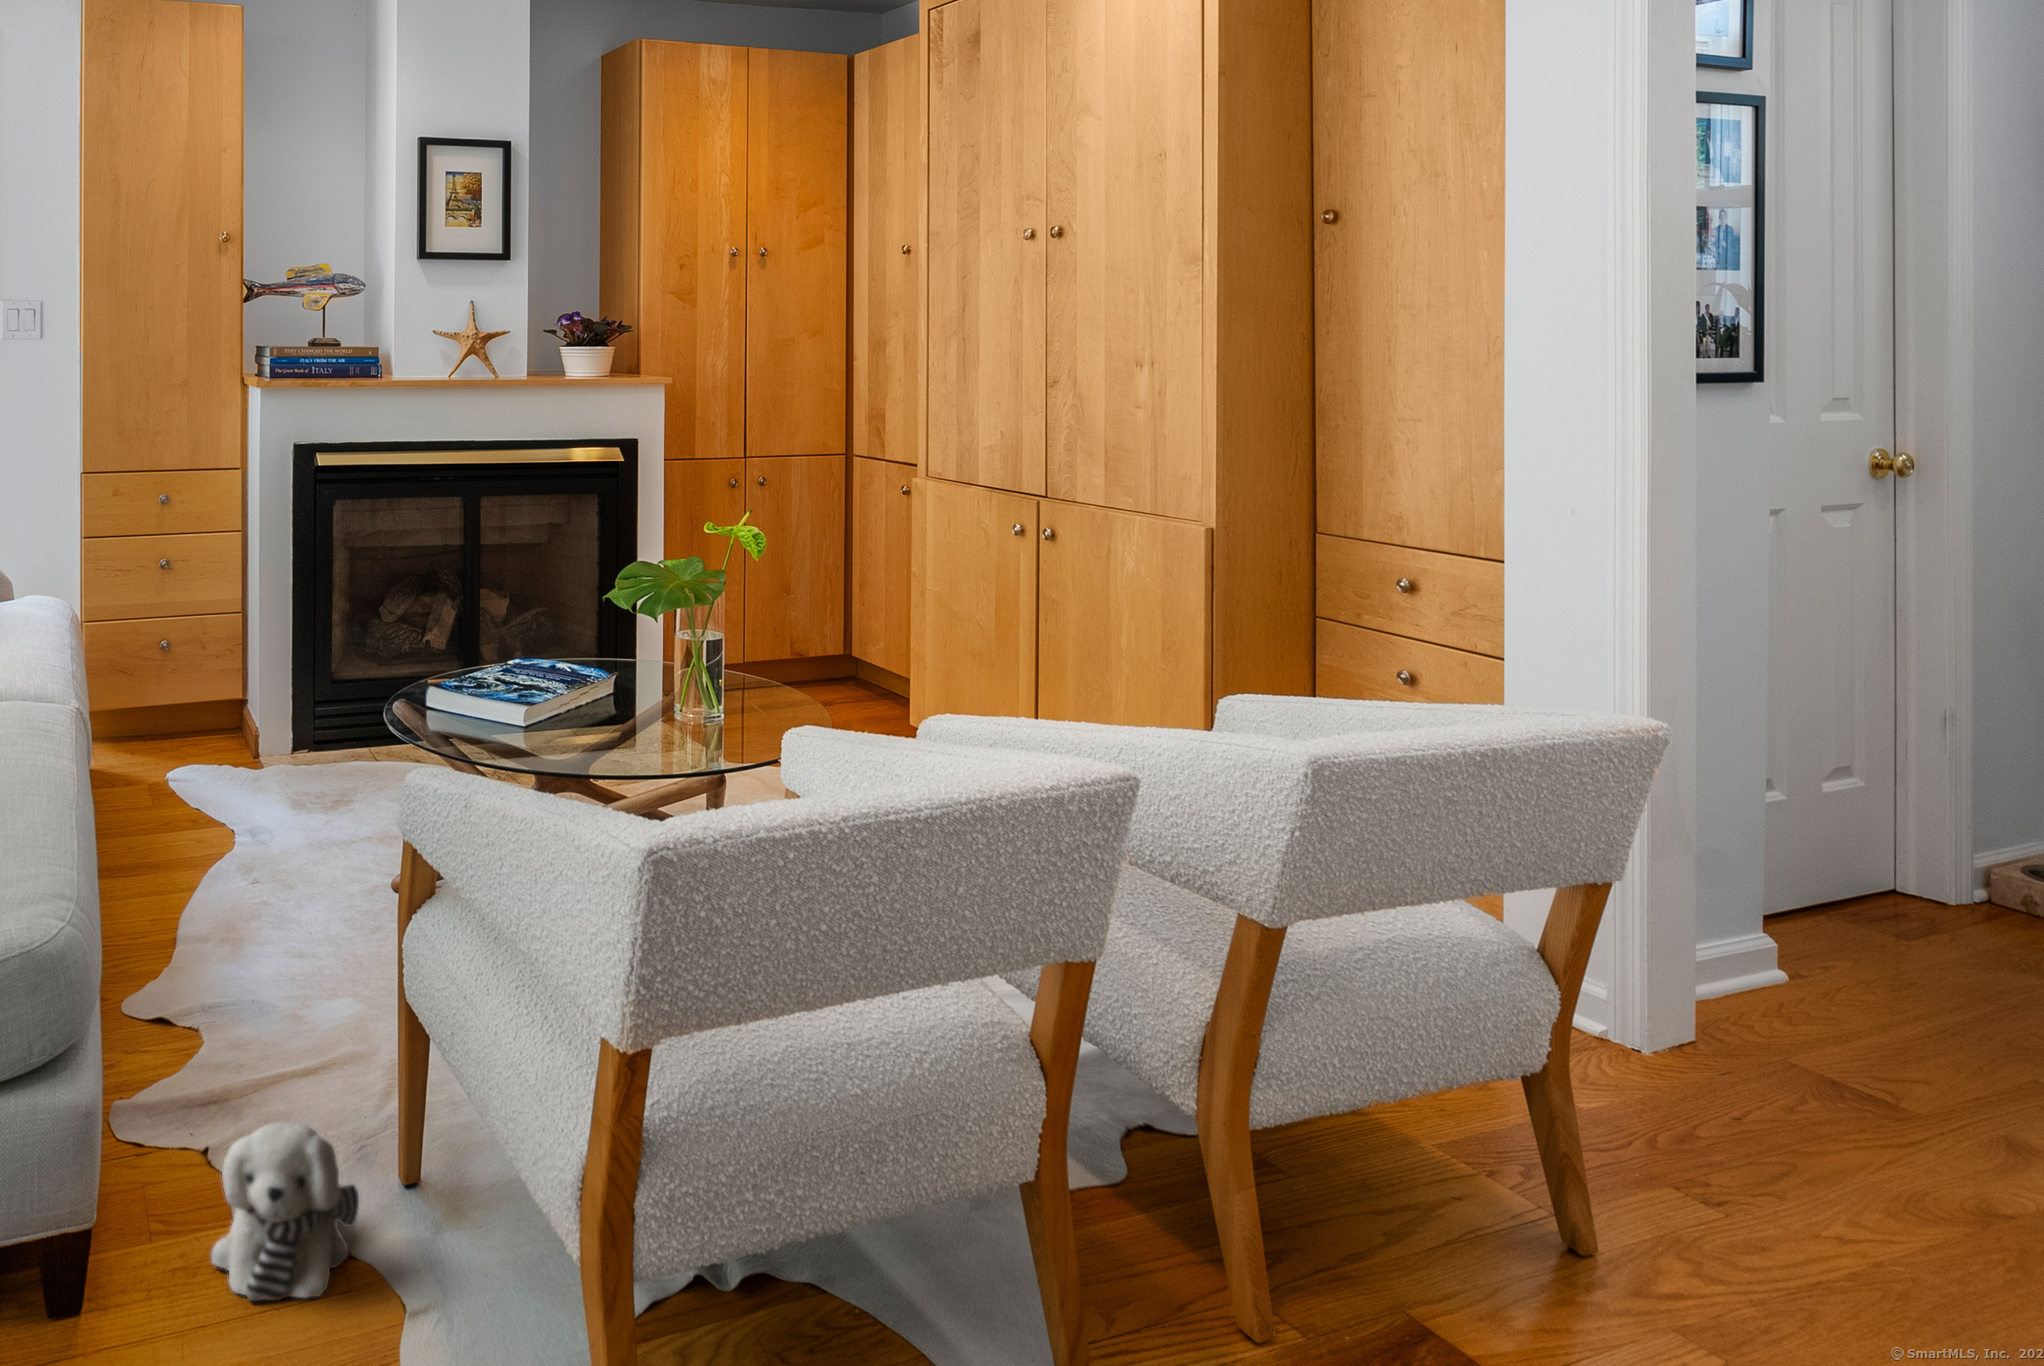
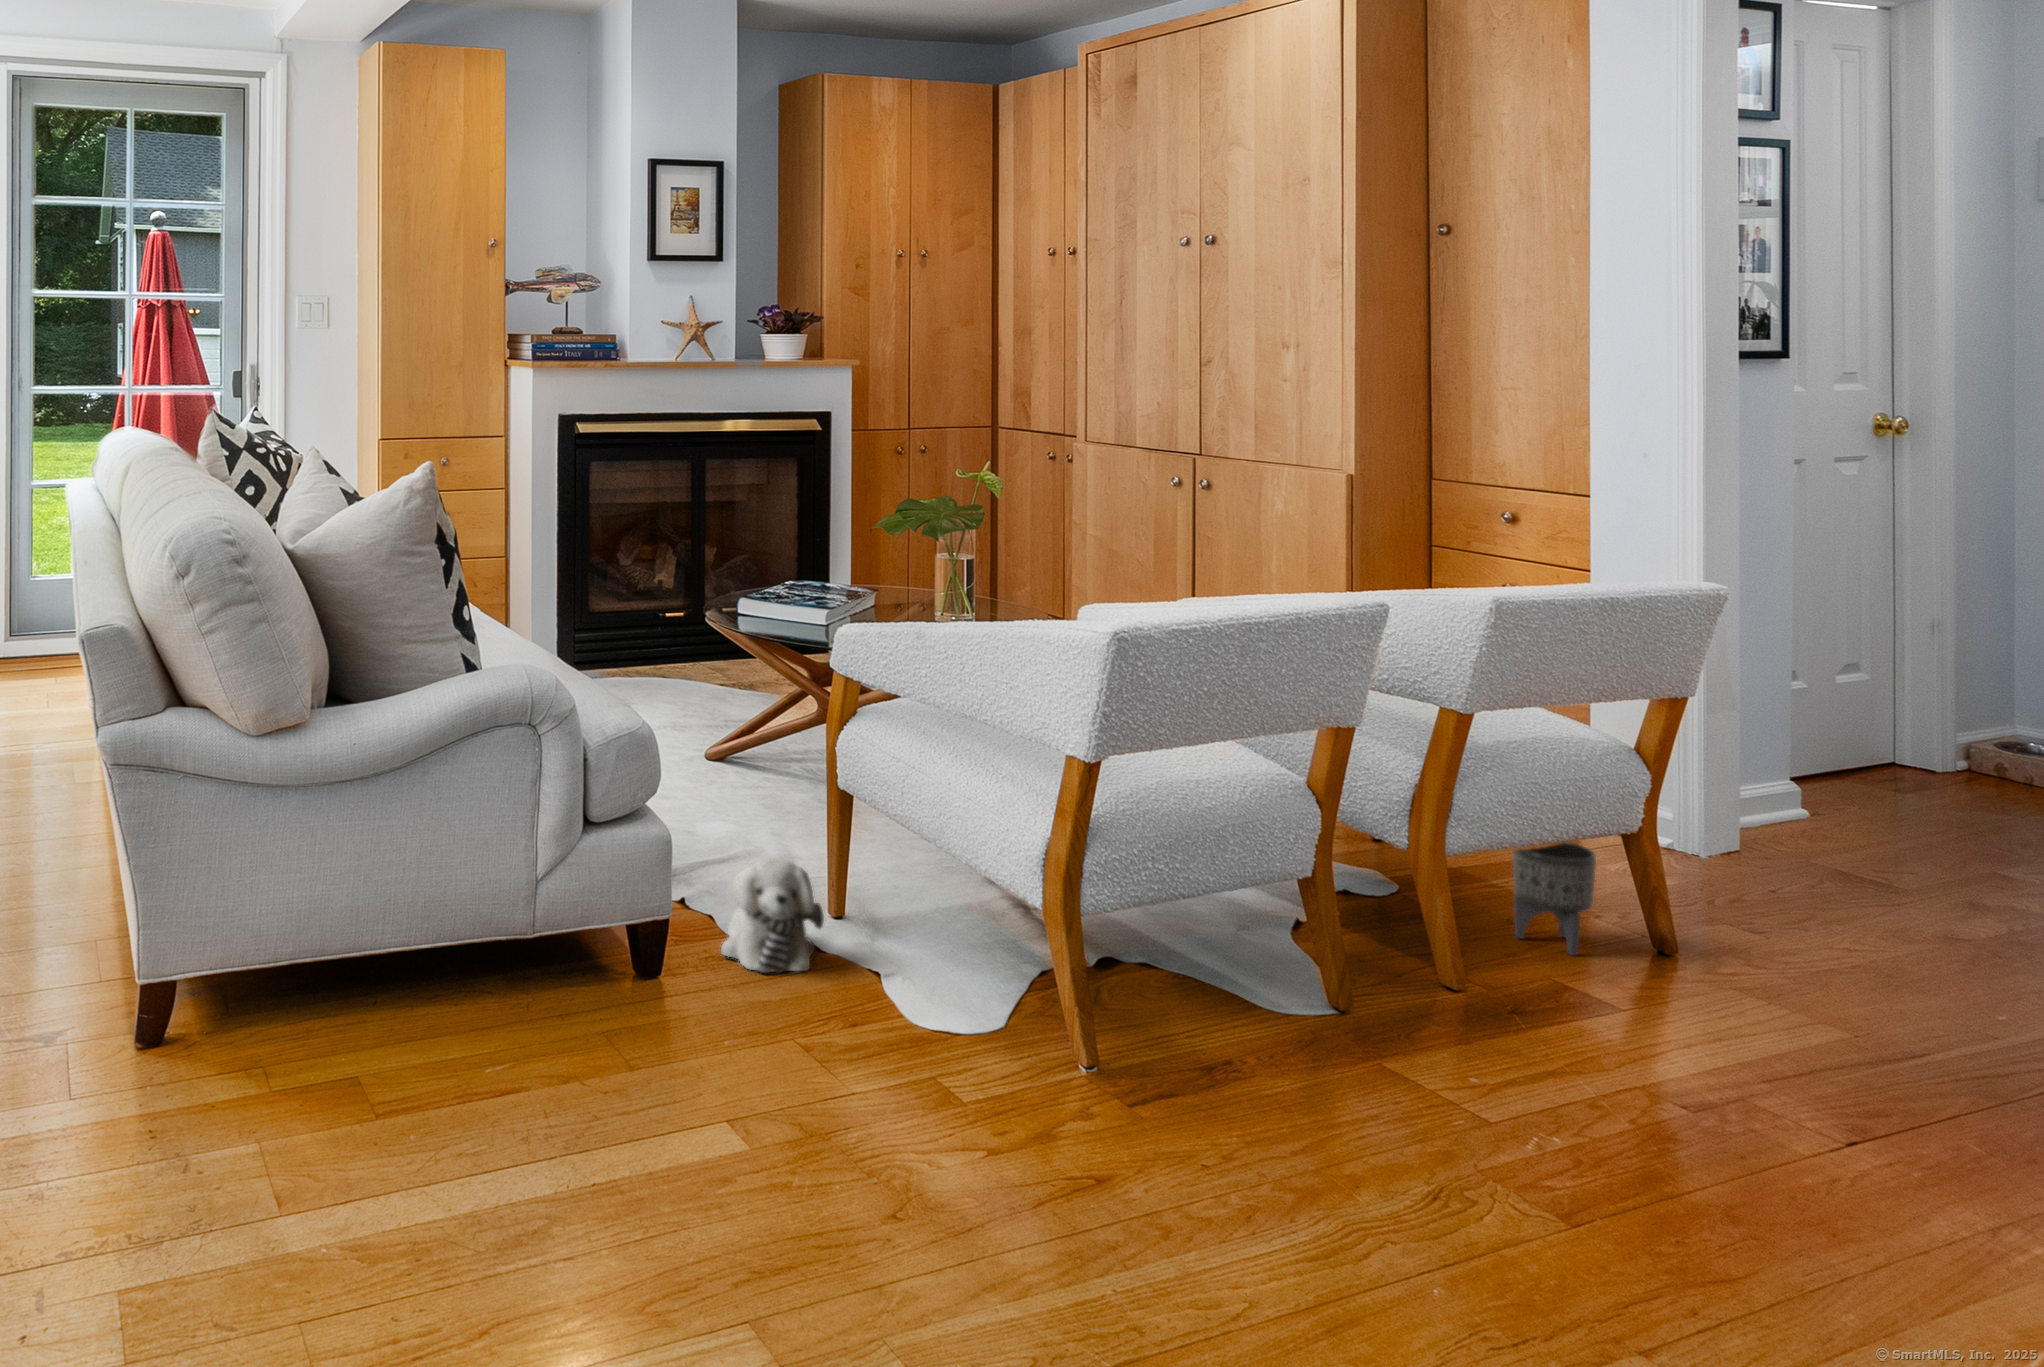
planter: none [1367,1067,1482,1253] -> present [1513,842,1596,955]

